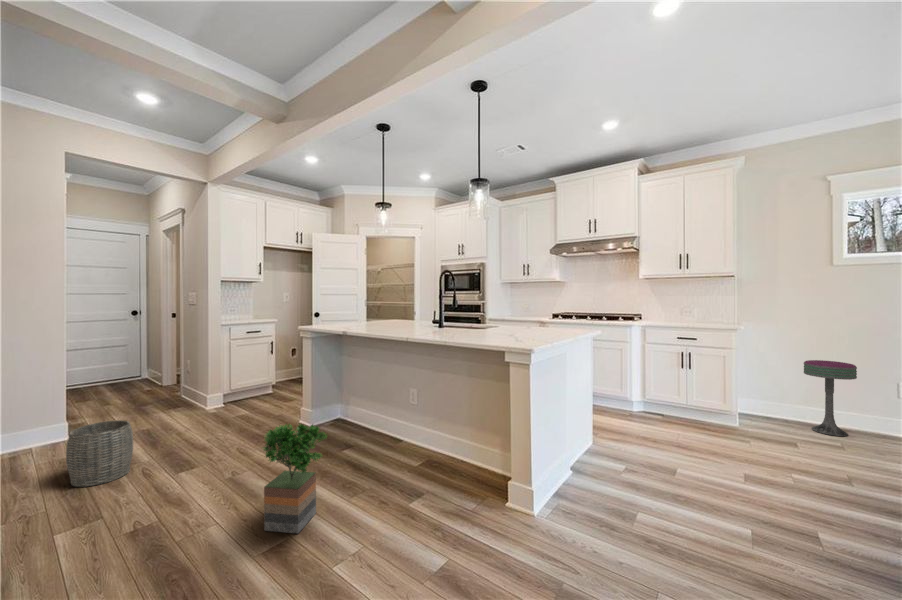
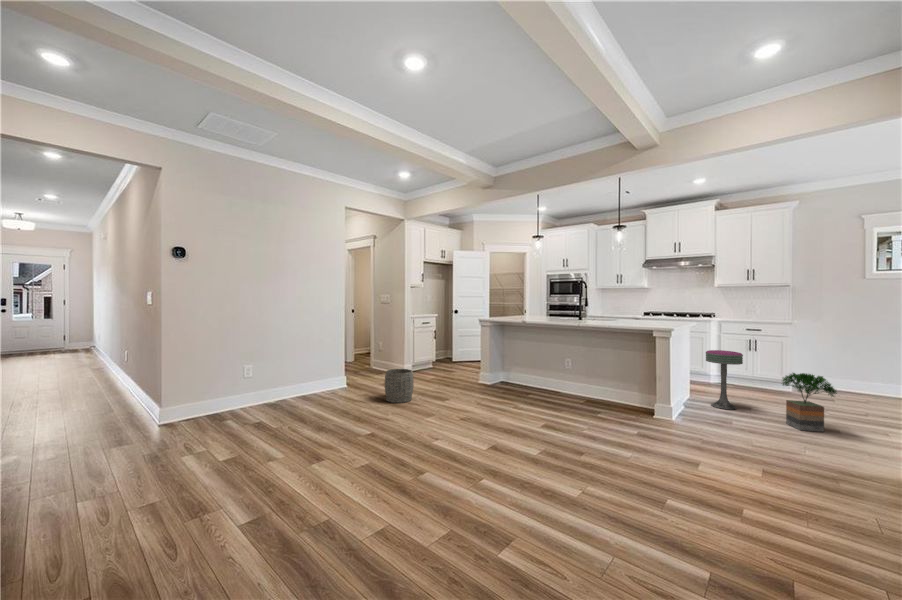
bar stool: present [804,360,857,436] -> present [706,350,743,409]
potted tree: present [264,424,327,534] -> present [782,373,837,432]

